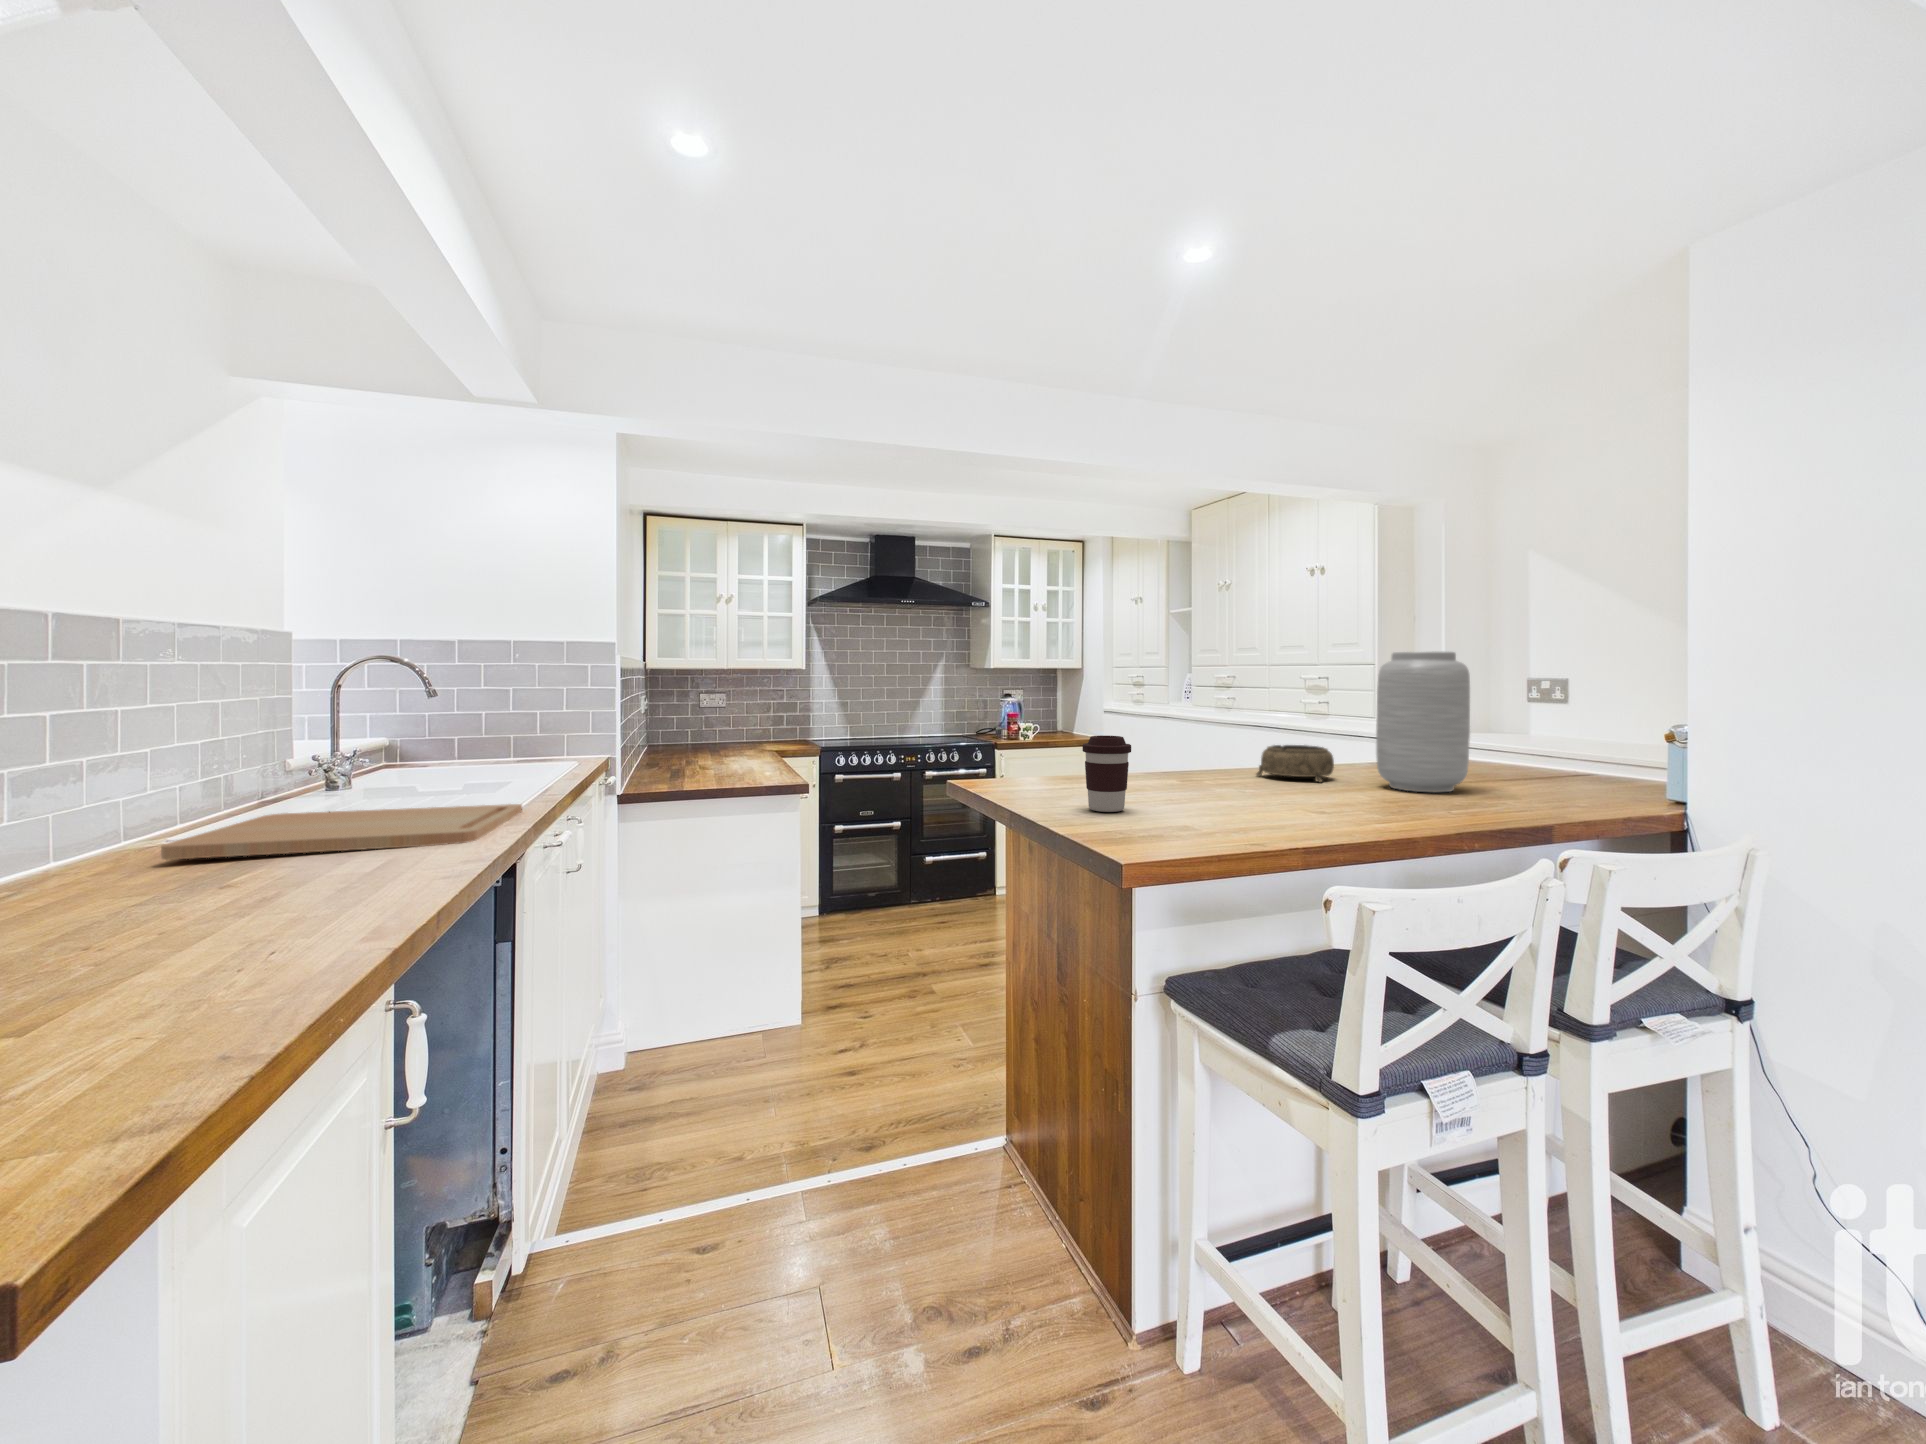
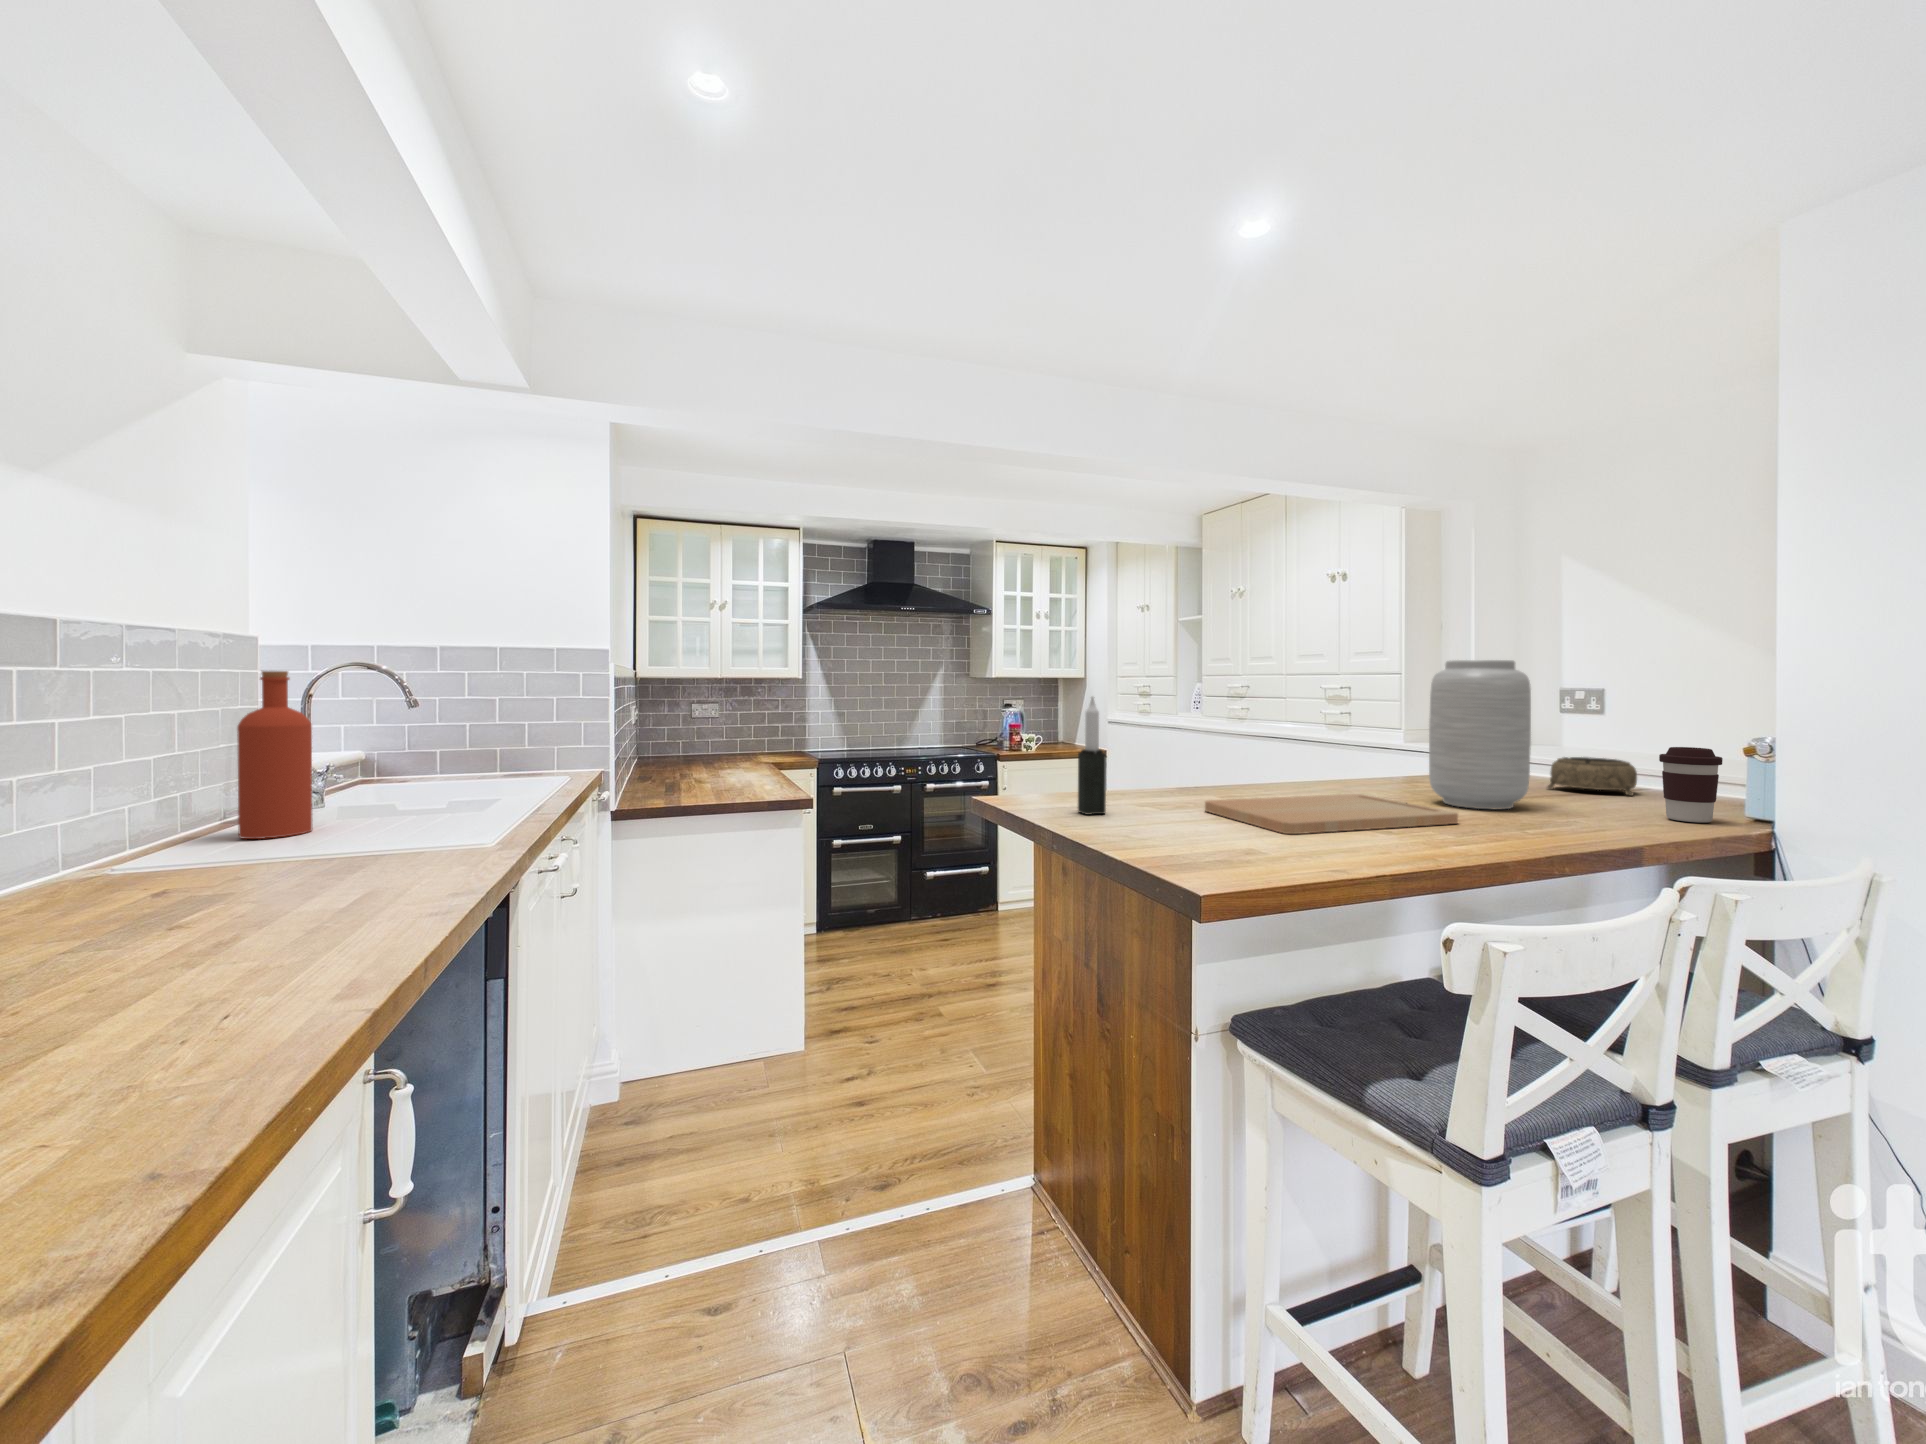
bottle: none [271,666,339,818] -> present [237,671,313,839]
candle: none [1039,687,1065,797] -> present [1078,696,1106,815]
coffee cup: present [1083,736,1131,812] -> present [1659,747,1723,823]
decorative bowl: present [1256,745,1334,782] -> present [1547,757,1637,796]
cutting board: present [161,804,522,860] -> present [1205,794,1458,834]

